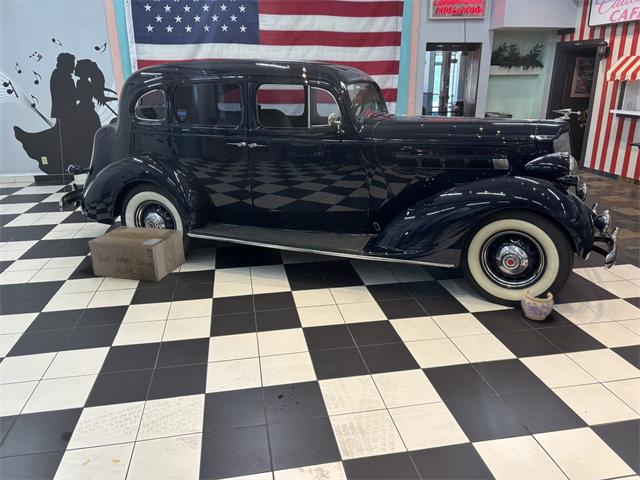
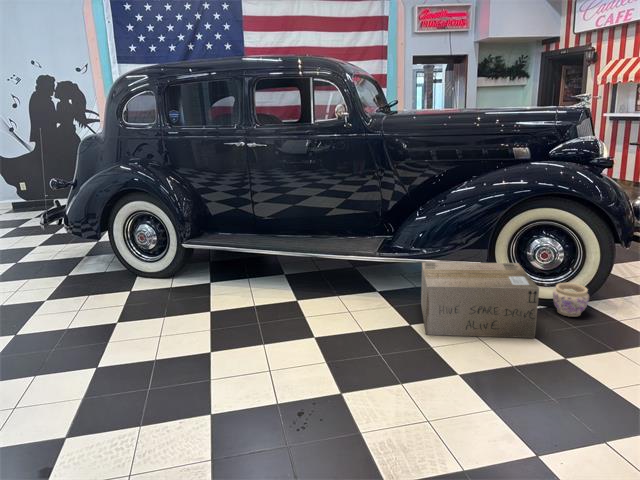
cardboard box: present [88,226,185,282] -> present [421,262,539,338]

